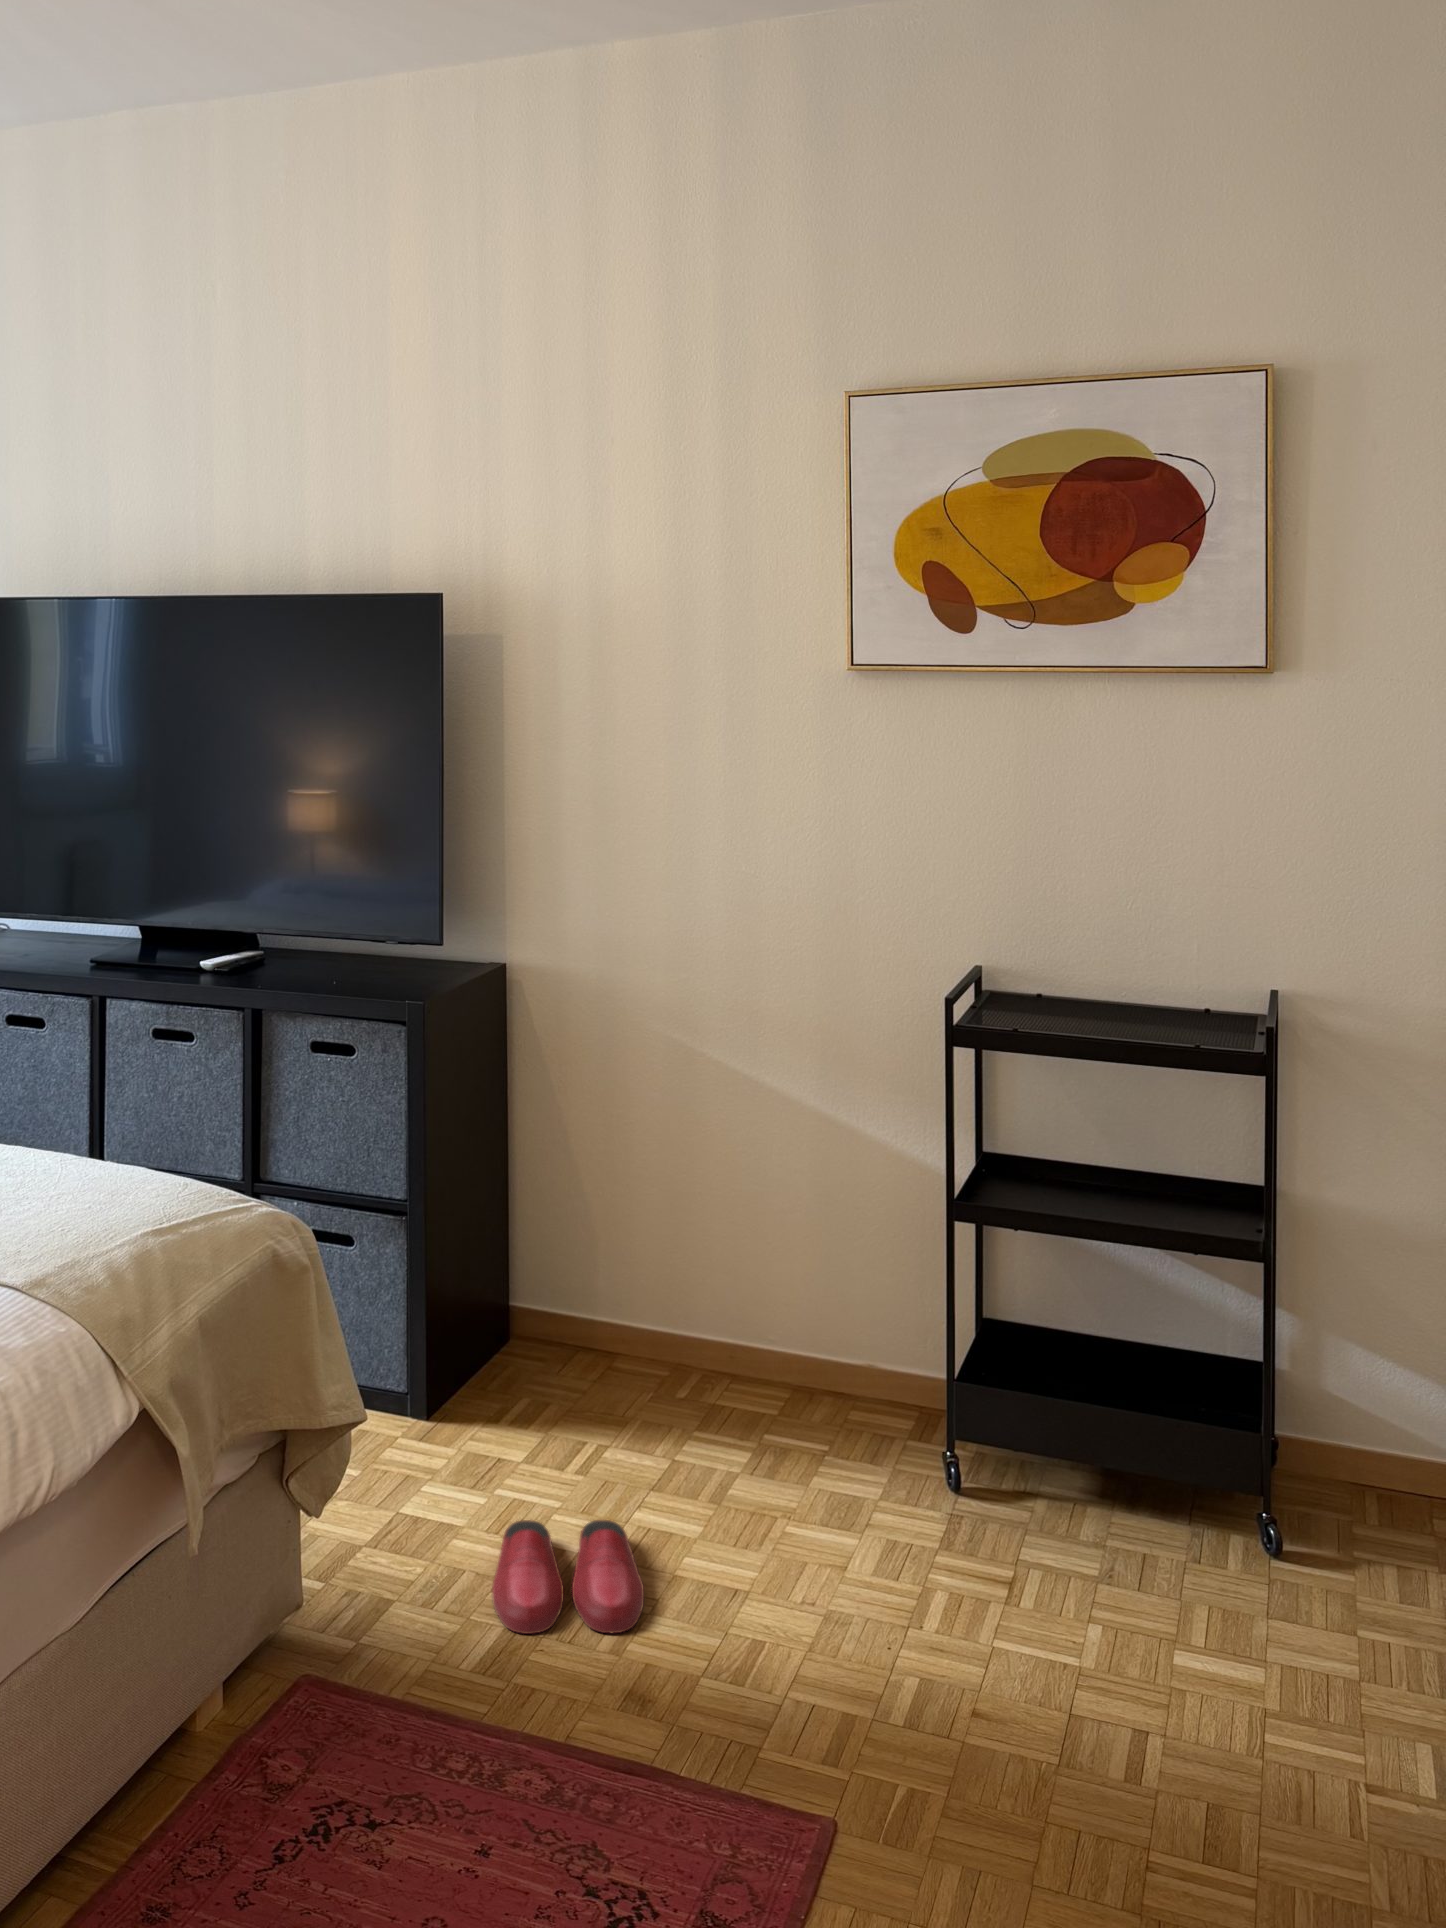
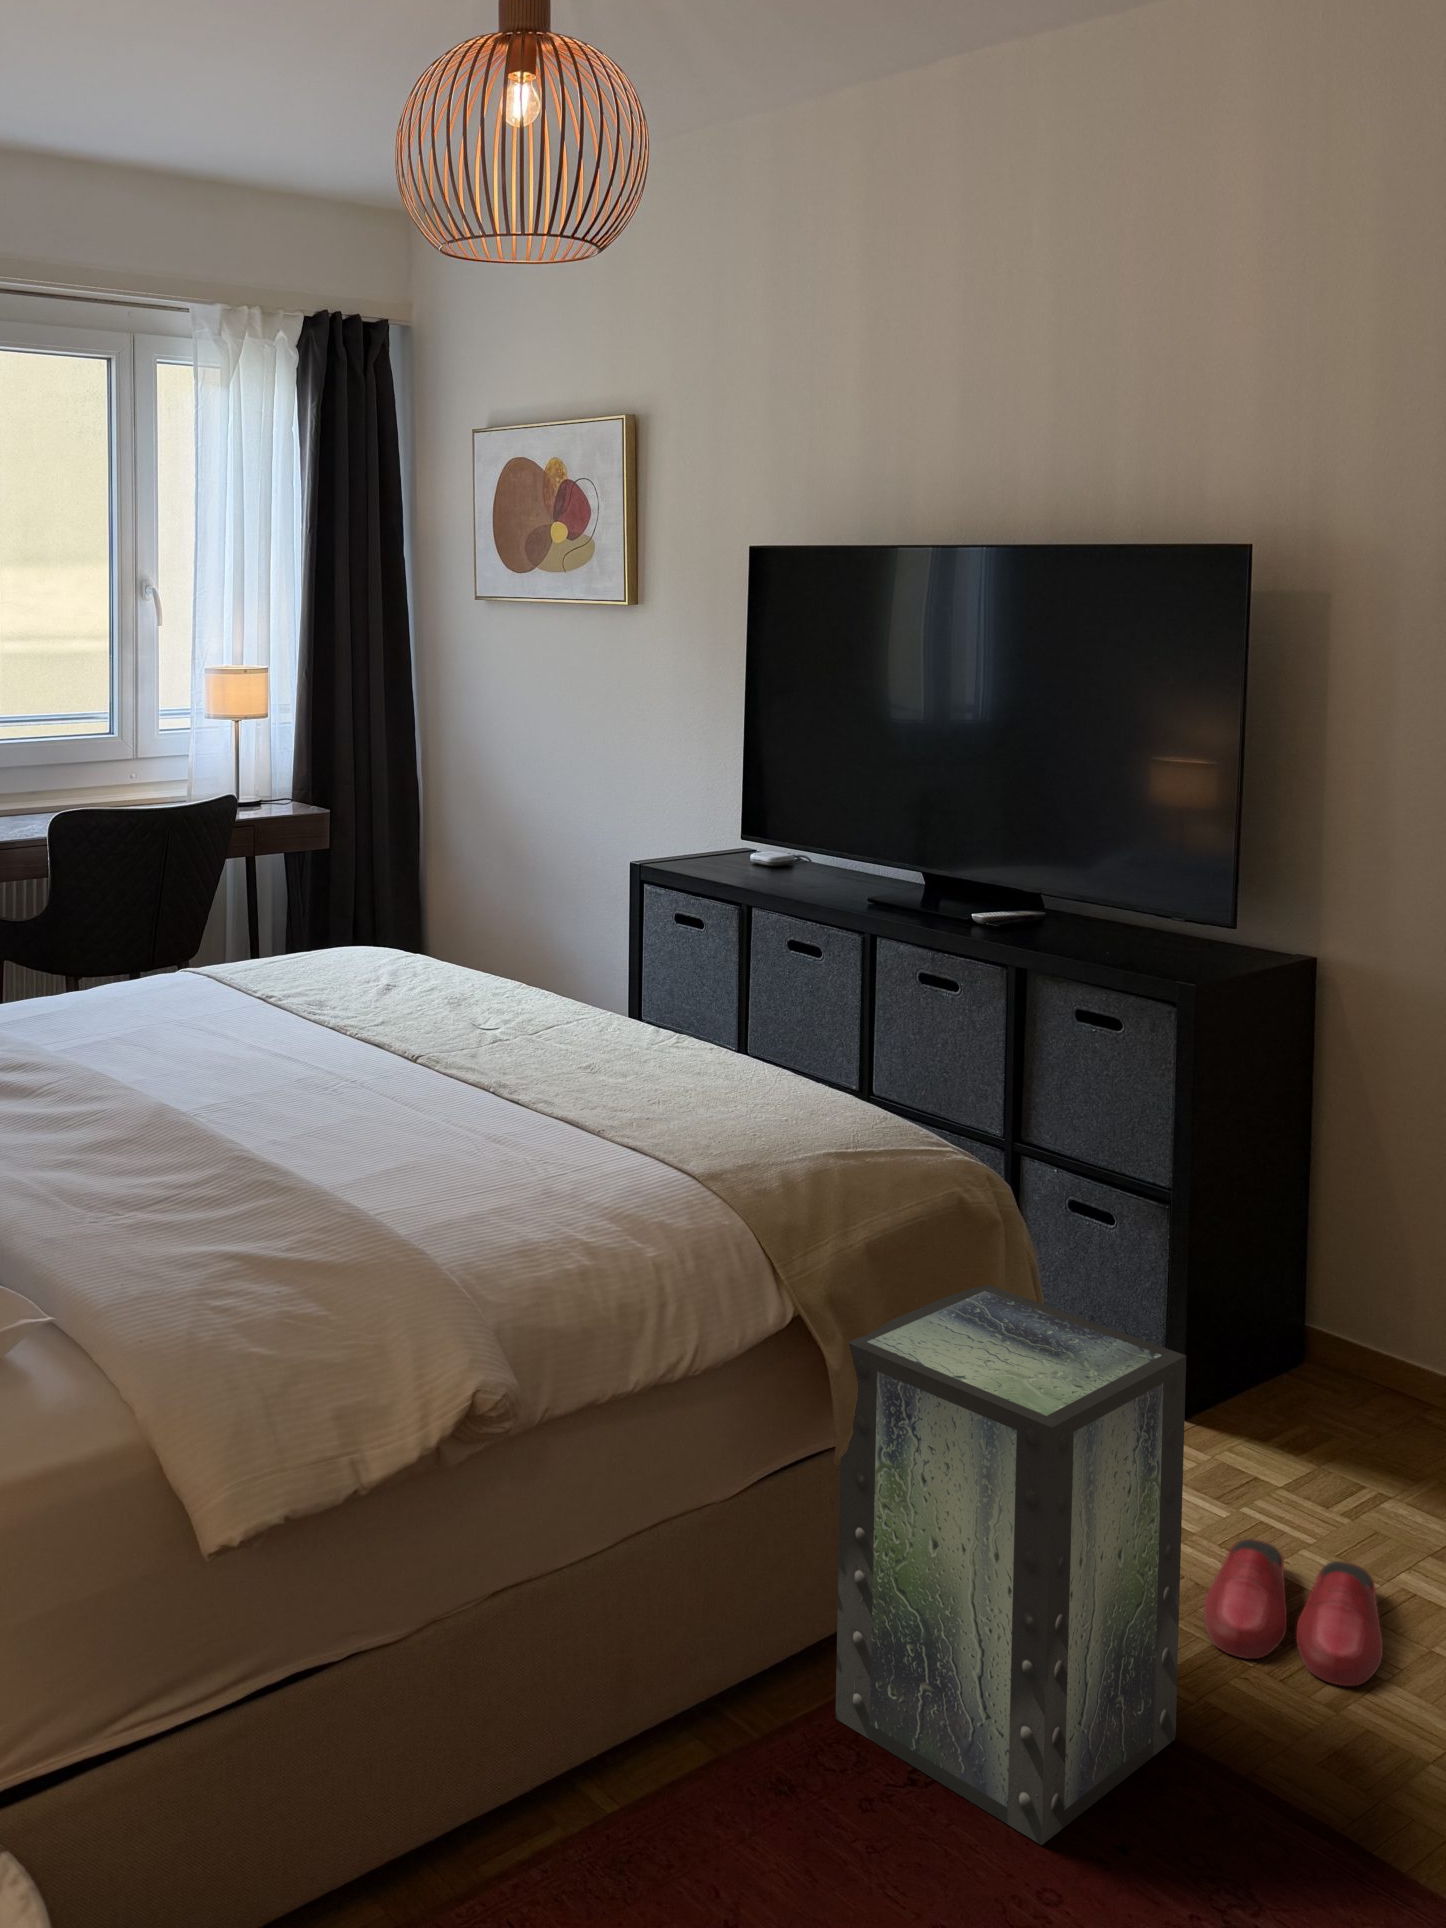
storage box: none [179,1331,498,1870] -> present [835,1285,1186,1845]

